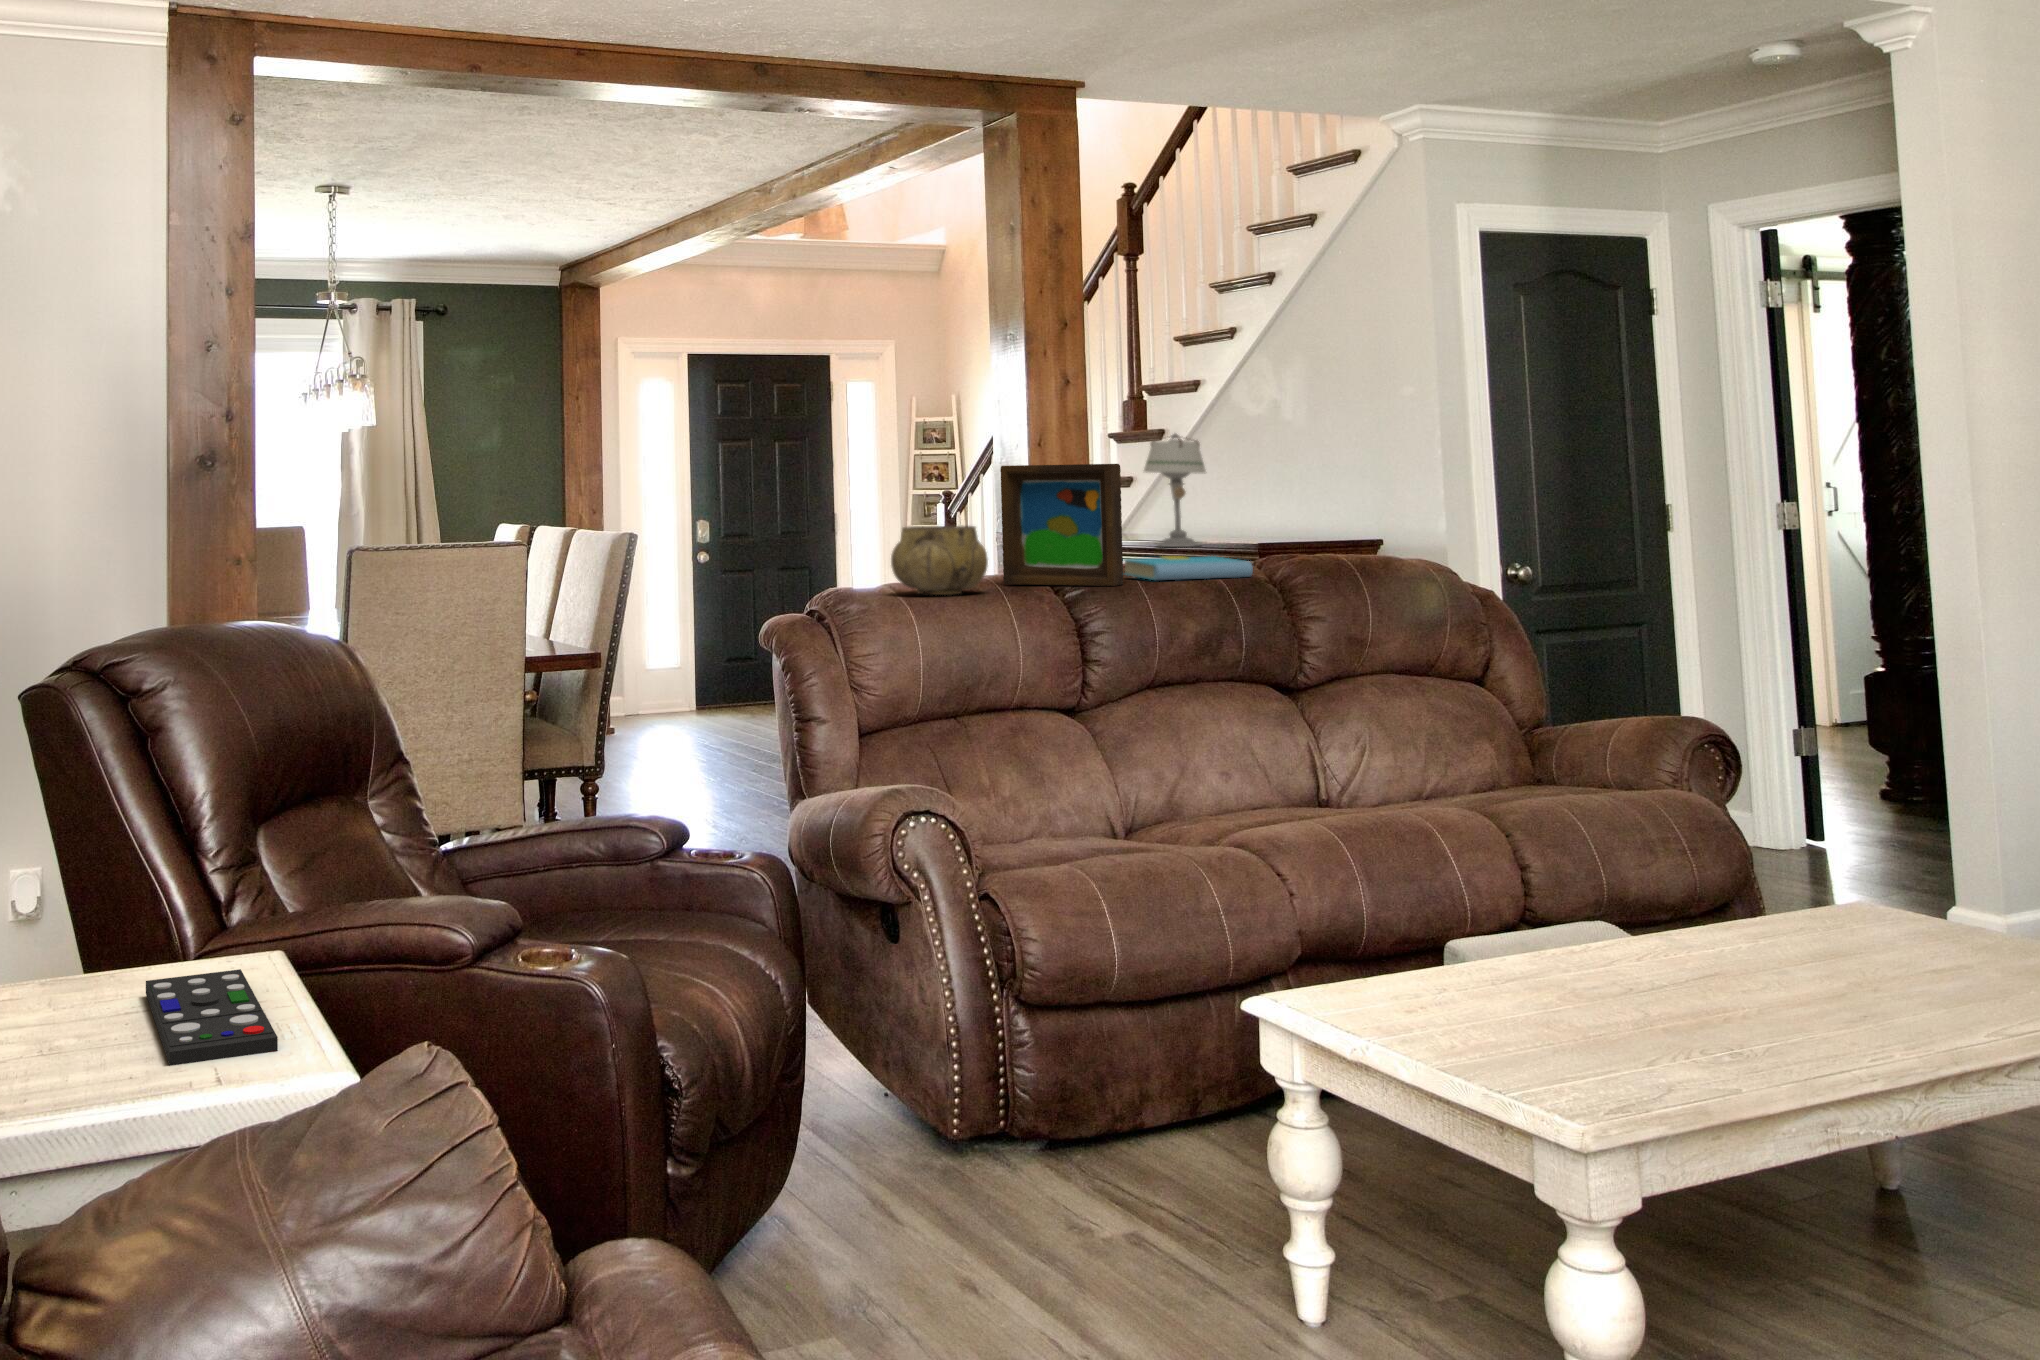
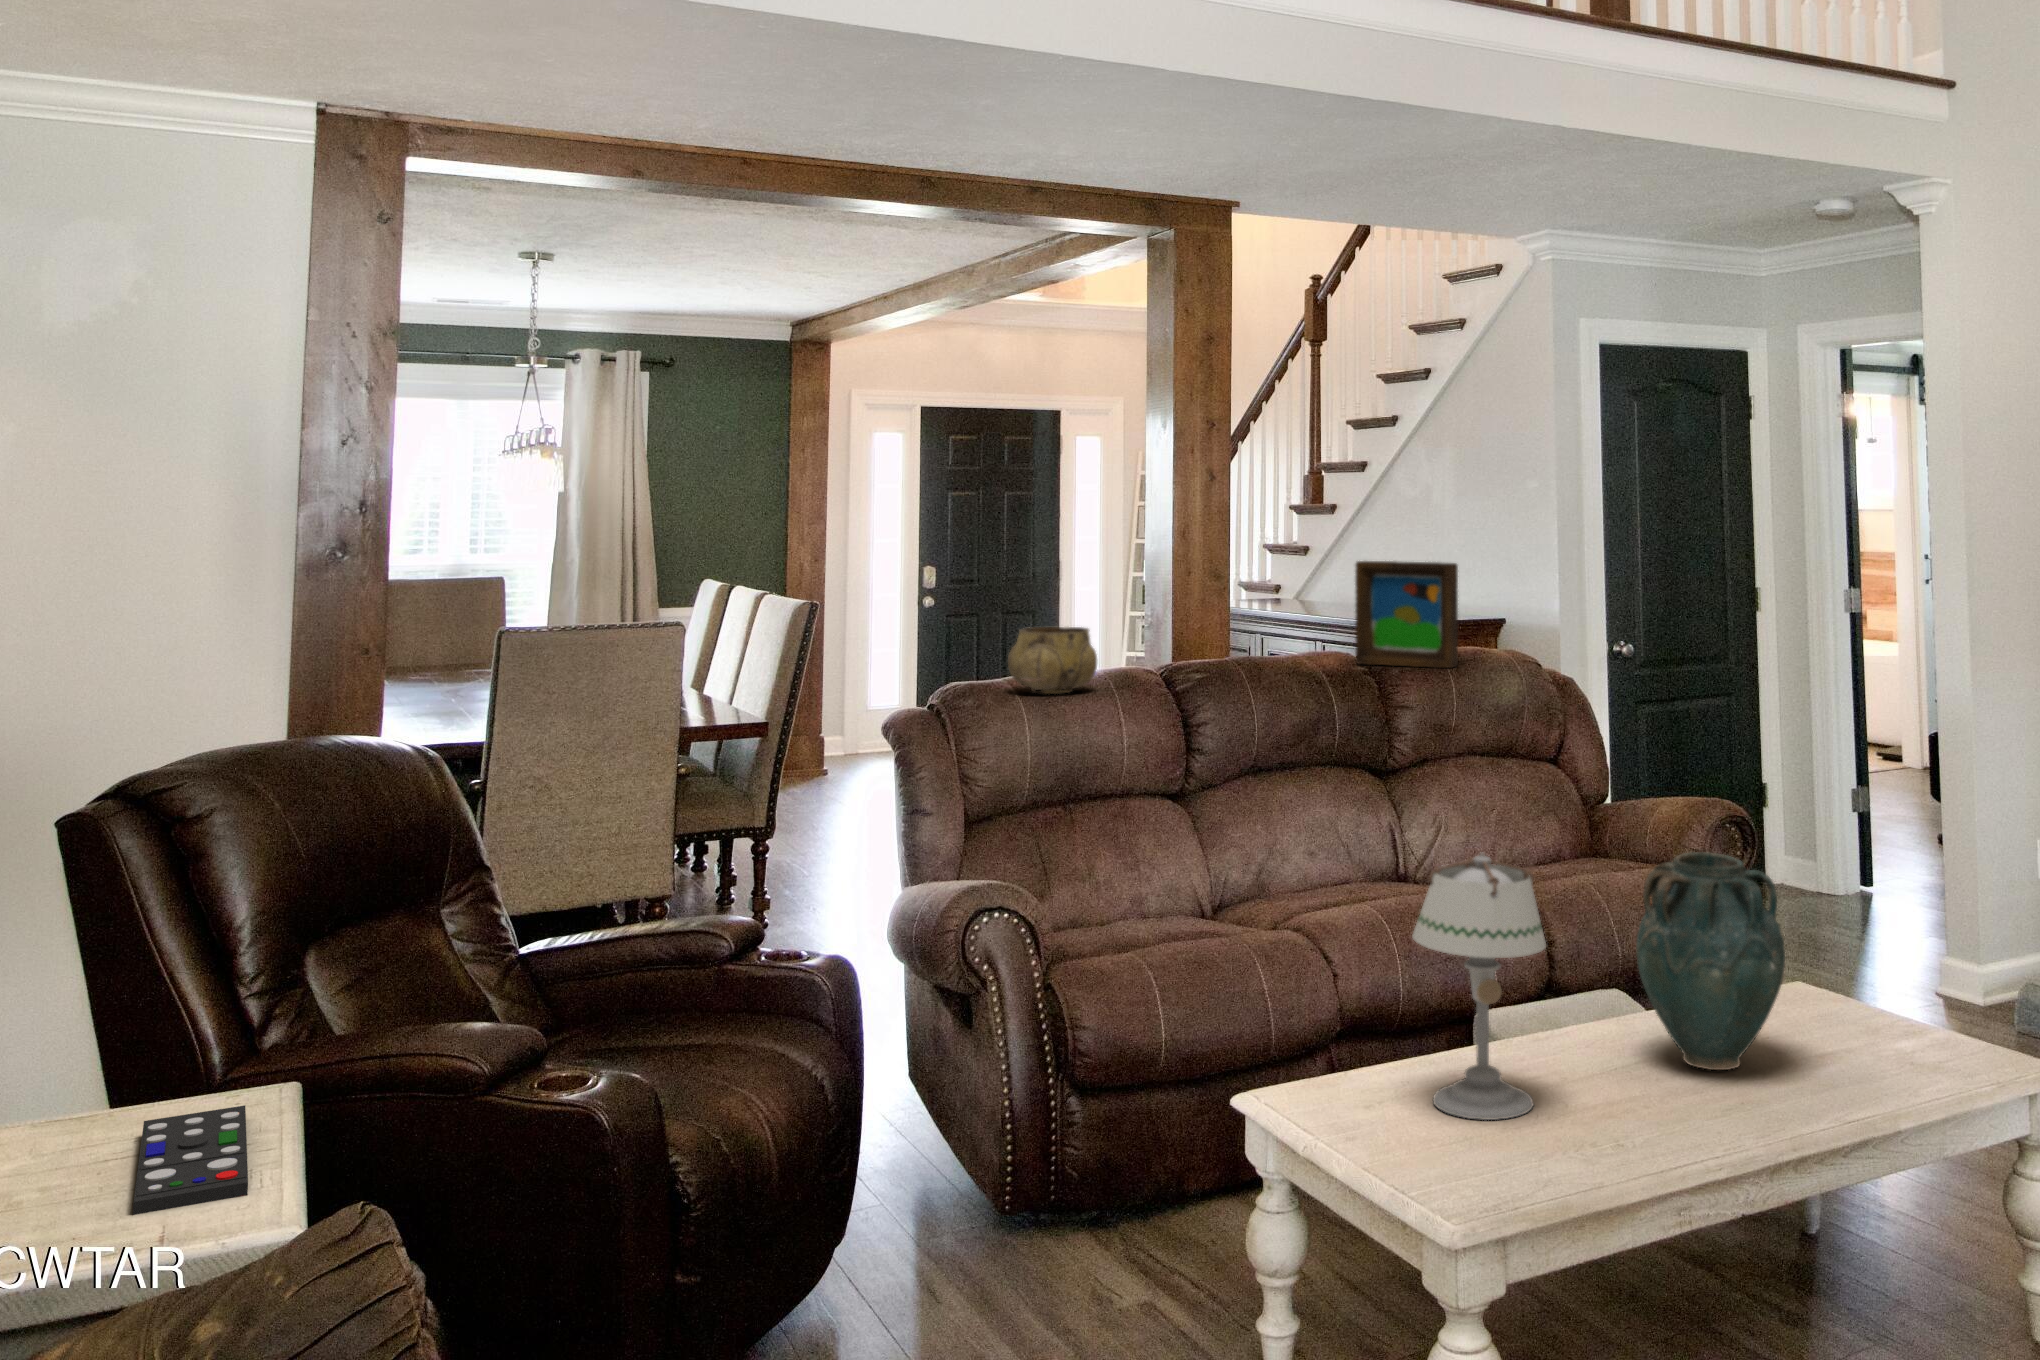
table lamp: present [1144,433,1206,547] -> present [1412,852,1546,1120]
picture frame: present [1000,464,1123,586] -> present [1355,561,1458,668]
book: present [1124,556,1253,580] -> none [1237,651,1350,677]
vase: none [1702,739,1897,989] -> present [1636,852,1785,1070]

